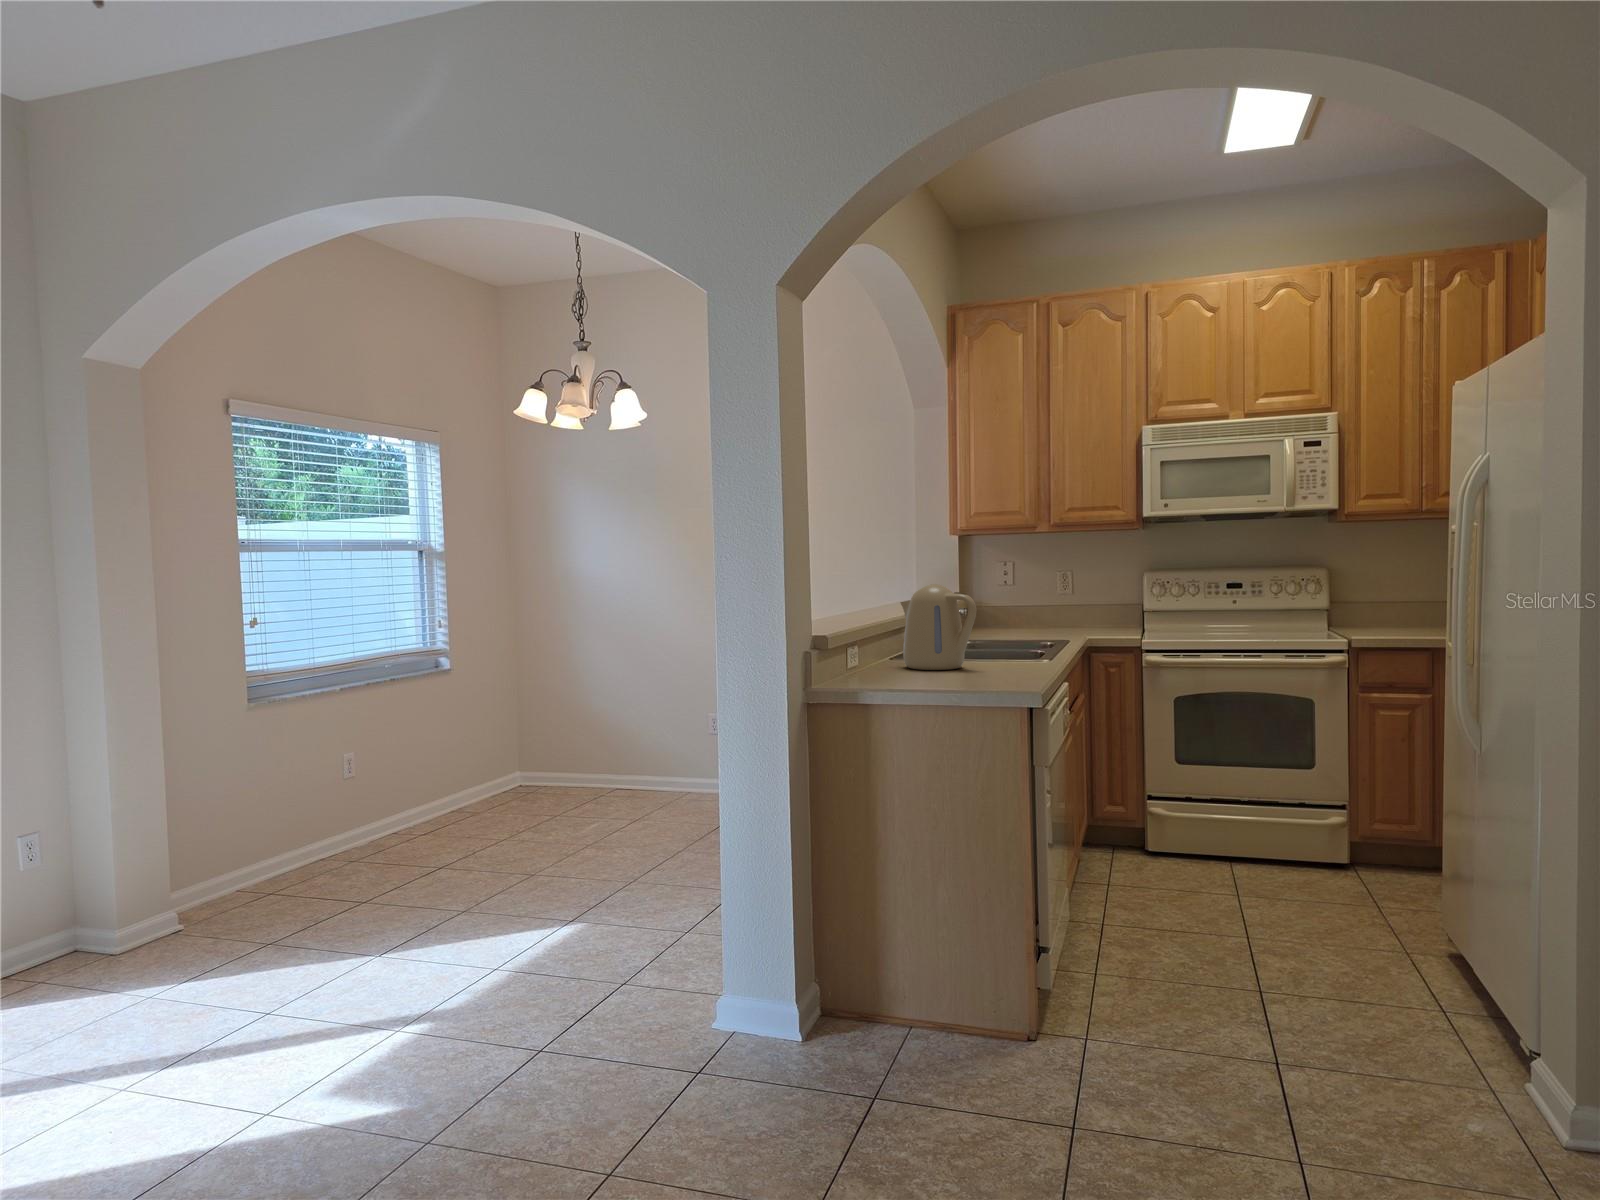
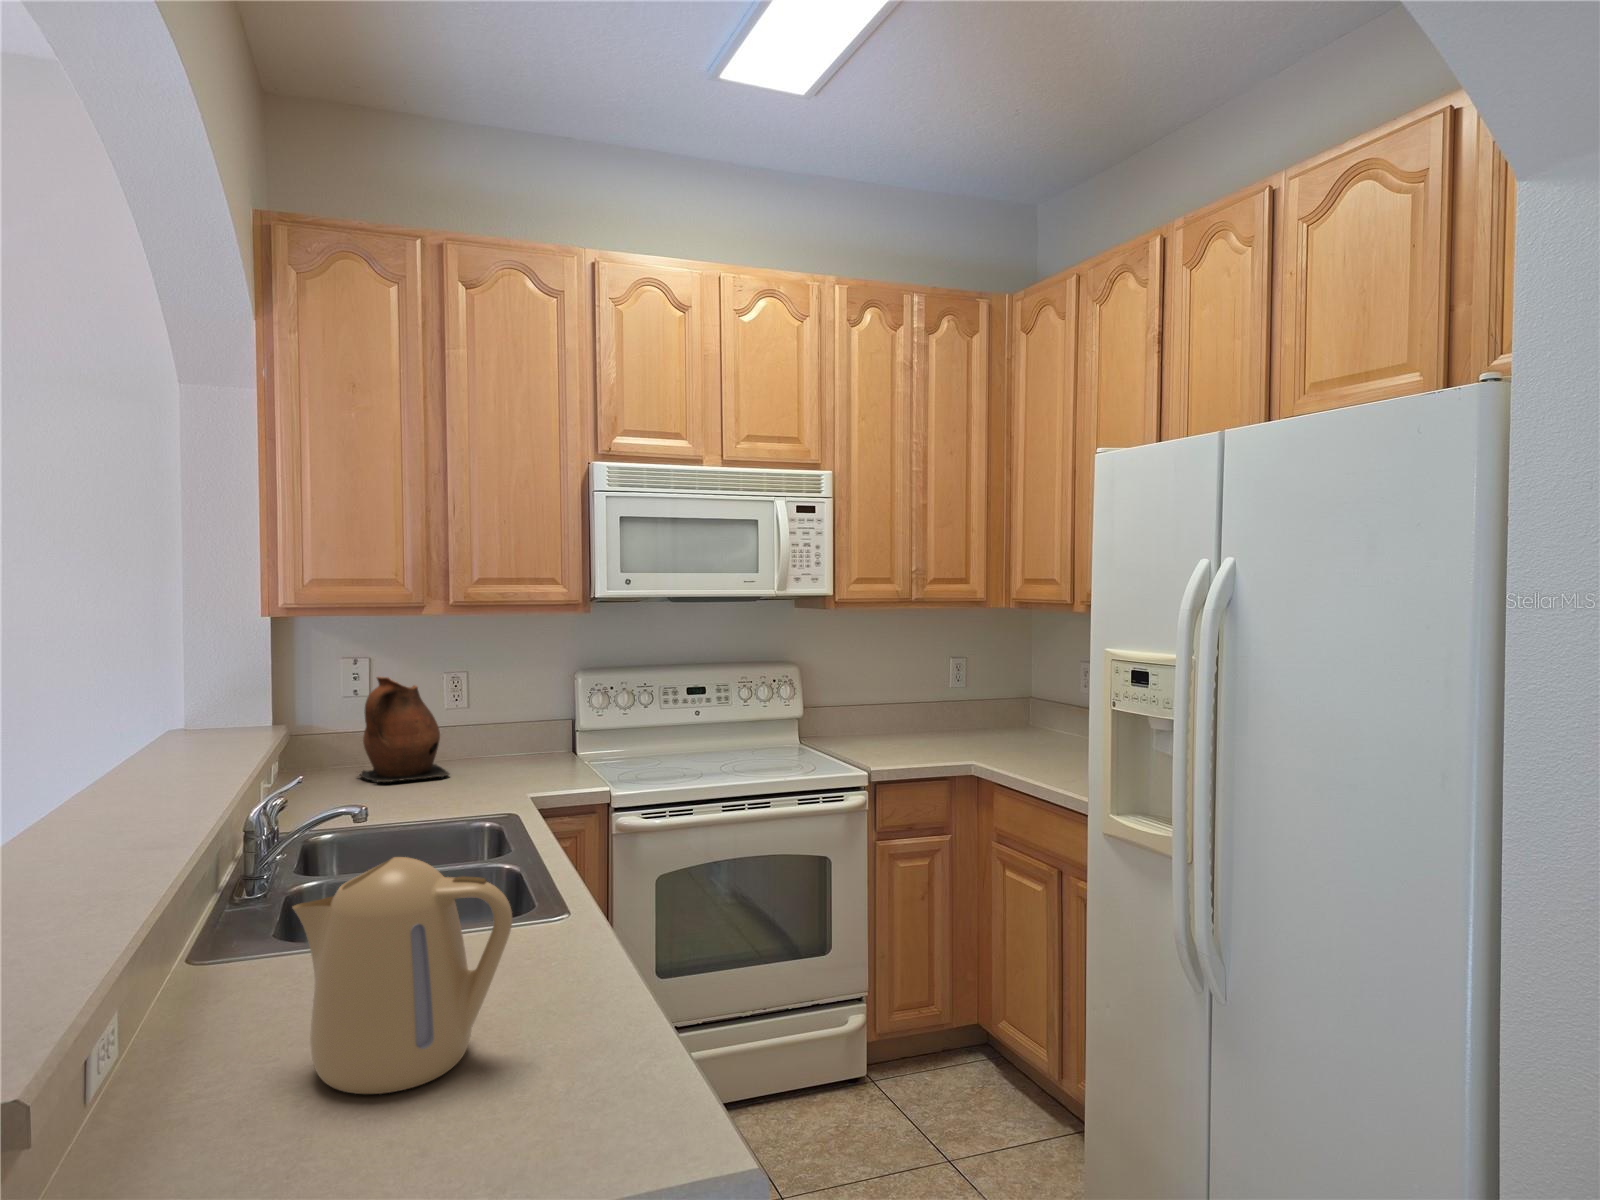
ceramic pitcher: none [1002,567,1054,630] -> present [360,677,449,782]

